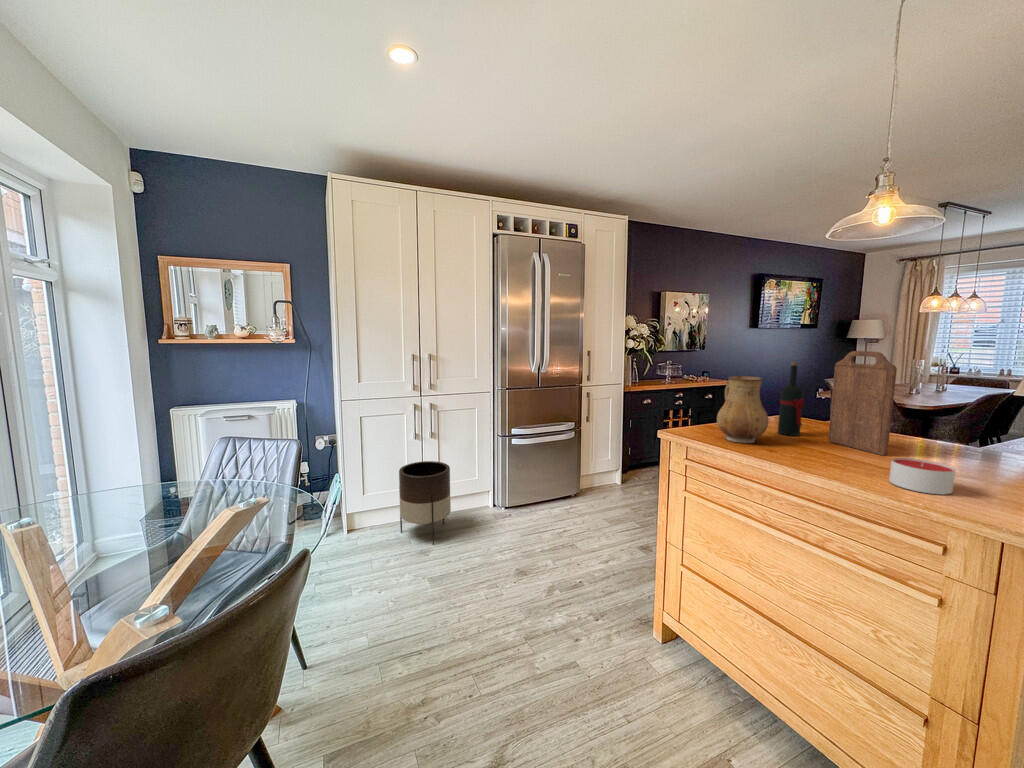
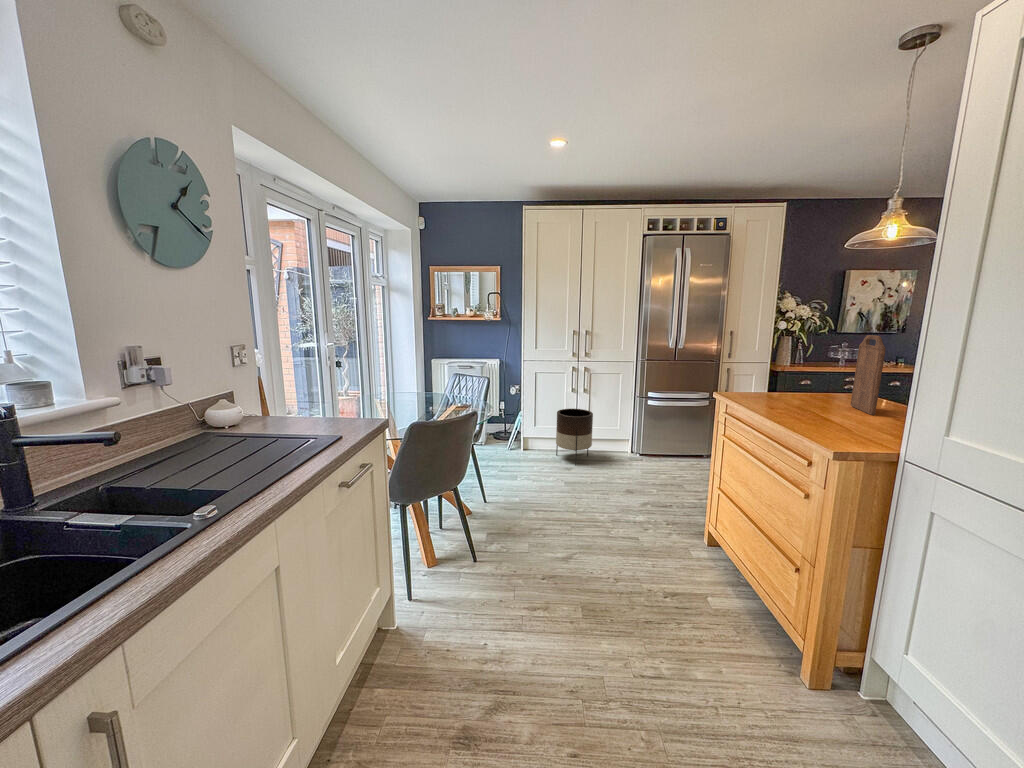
wine bottle: present [778,362,804,436] -> none [821,343,844,402]
ceramic pitcher: present [717,376,768,443] -> none [756,351,795,401]
candle: present [889,458,955,494] -> none [820,407,860,429]

